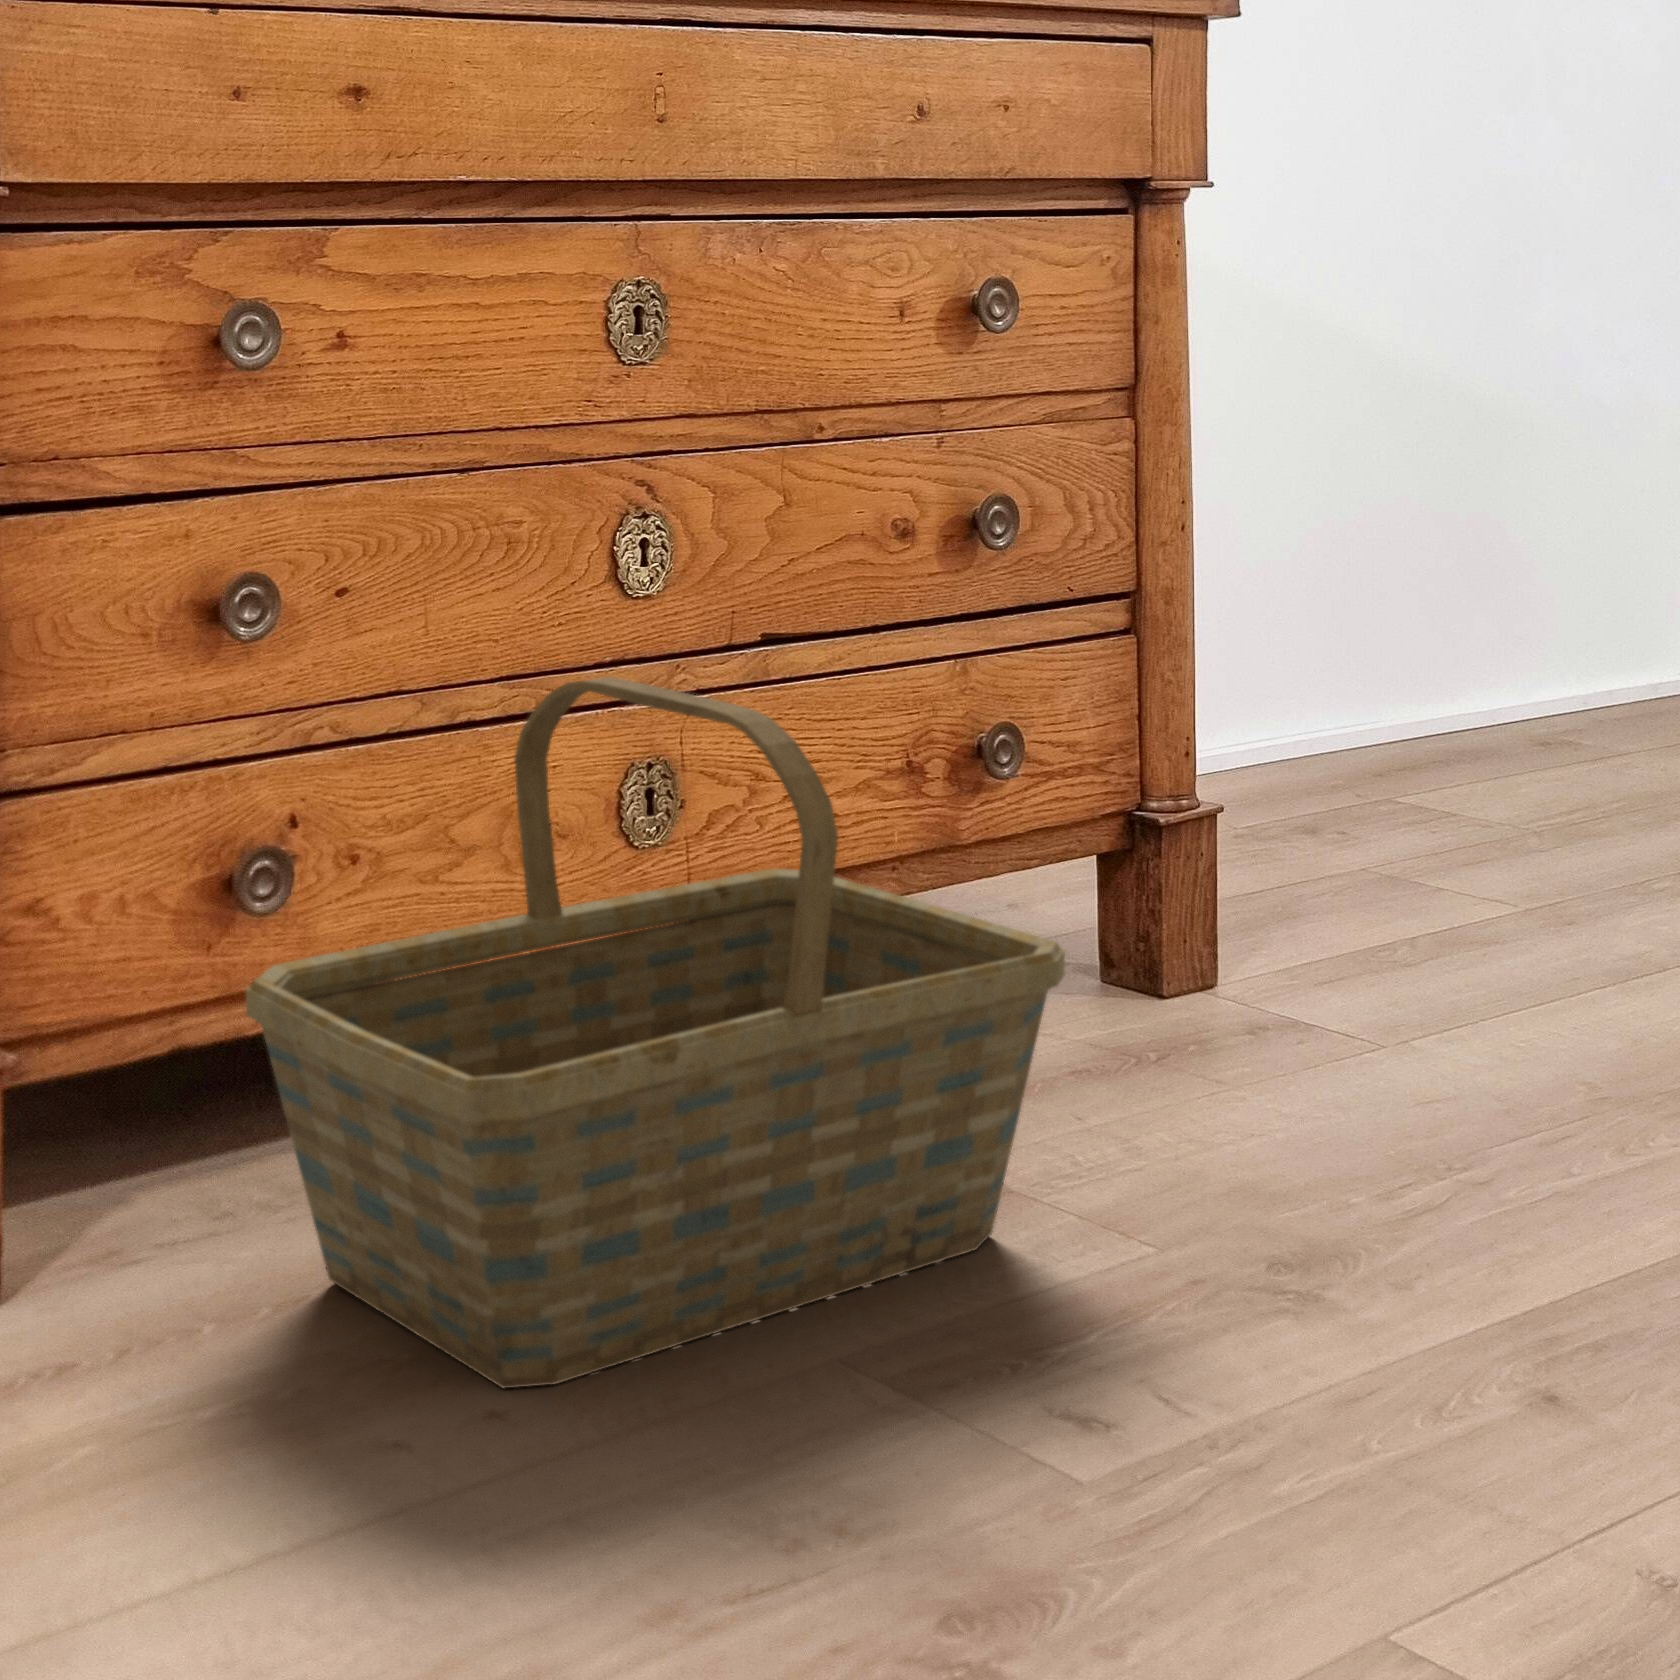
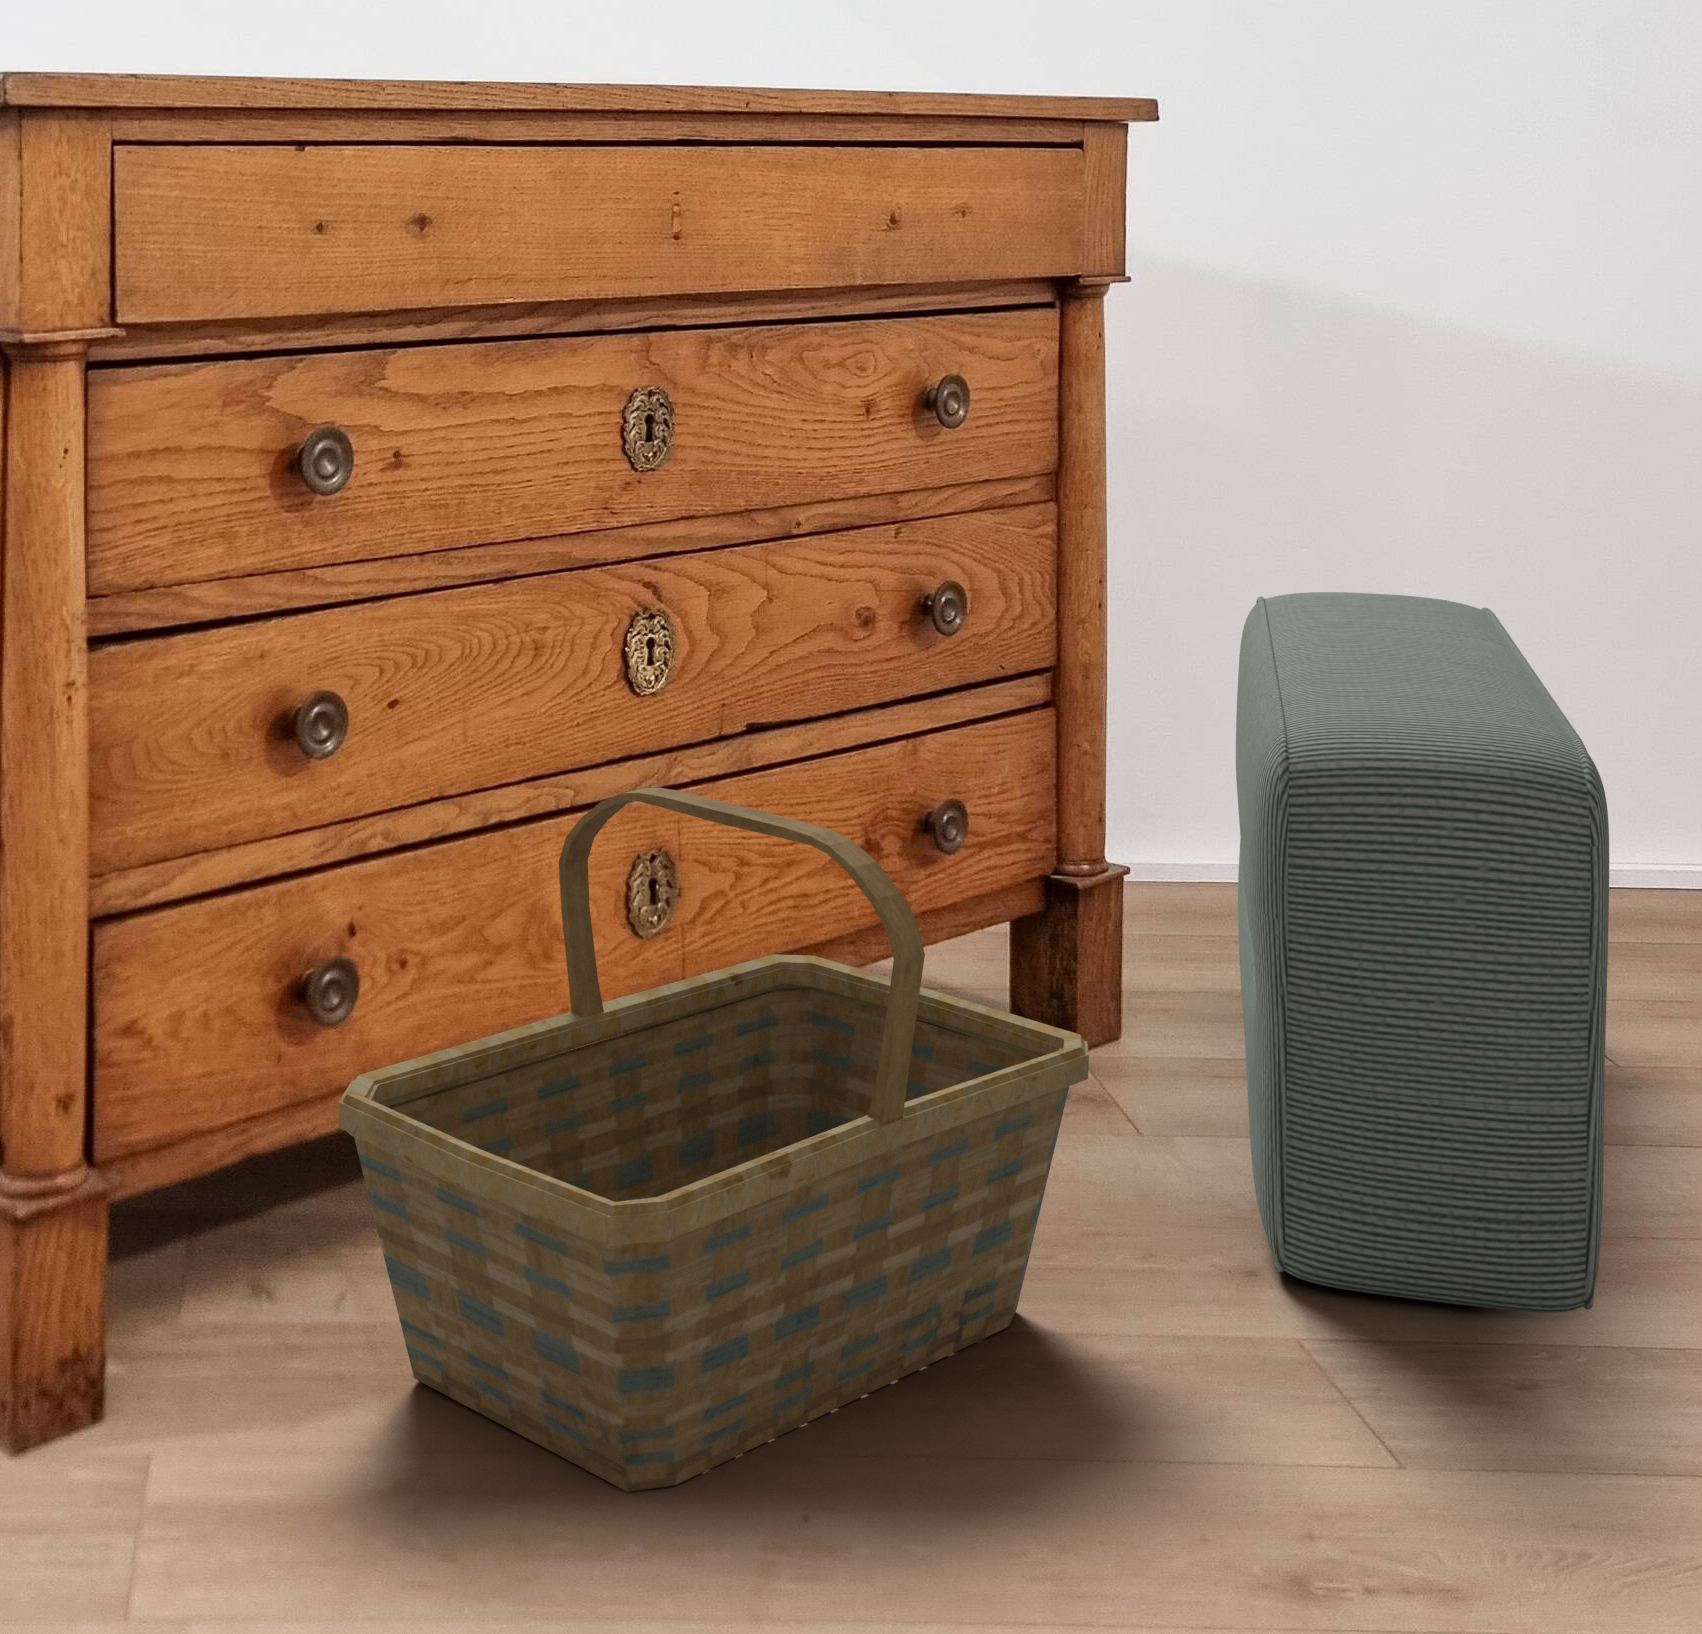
pouf: none [1269,521,1642,1251] -> present [1236,592,1609,1313]

